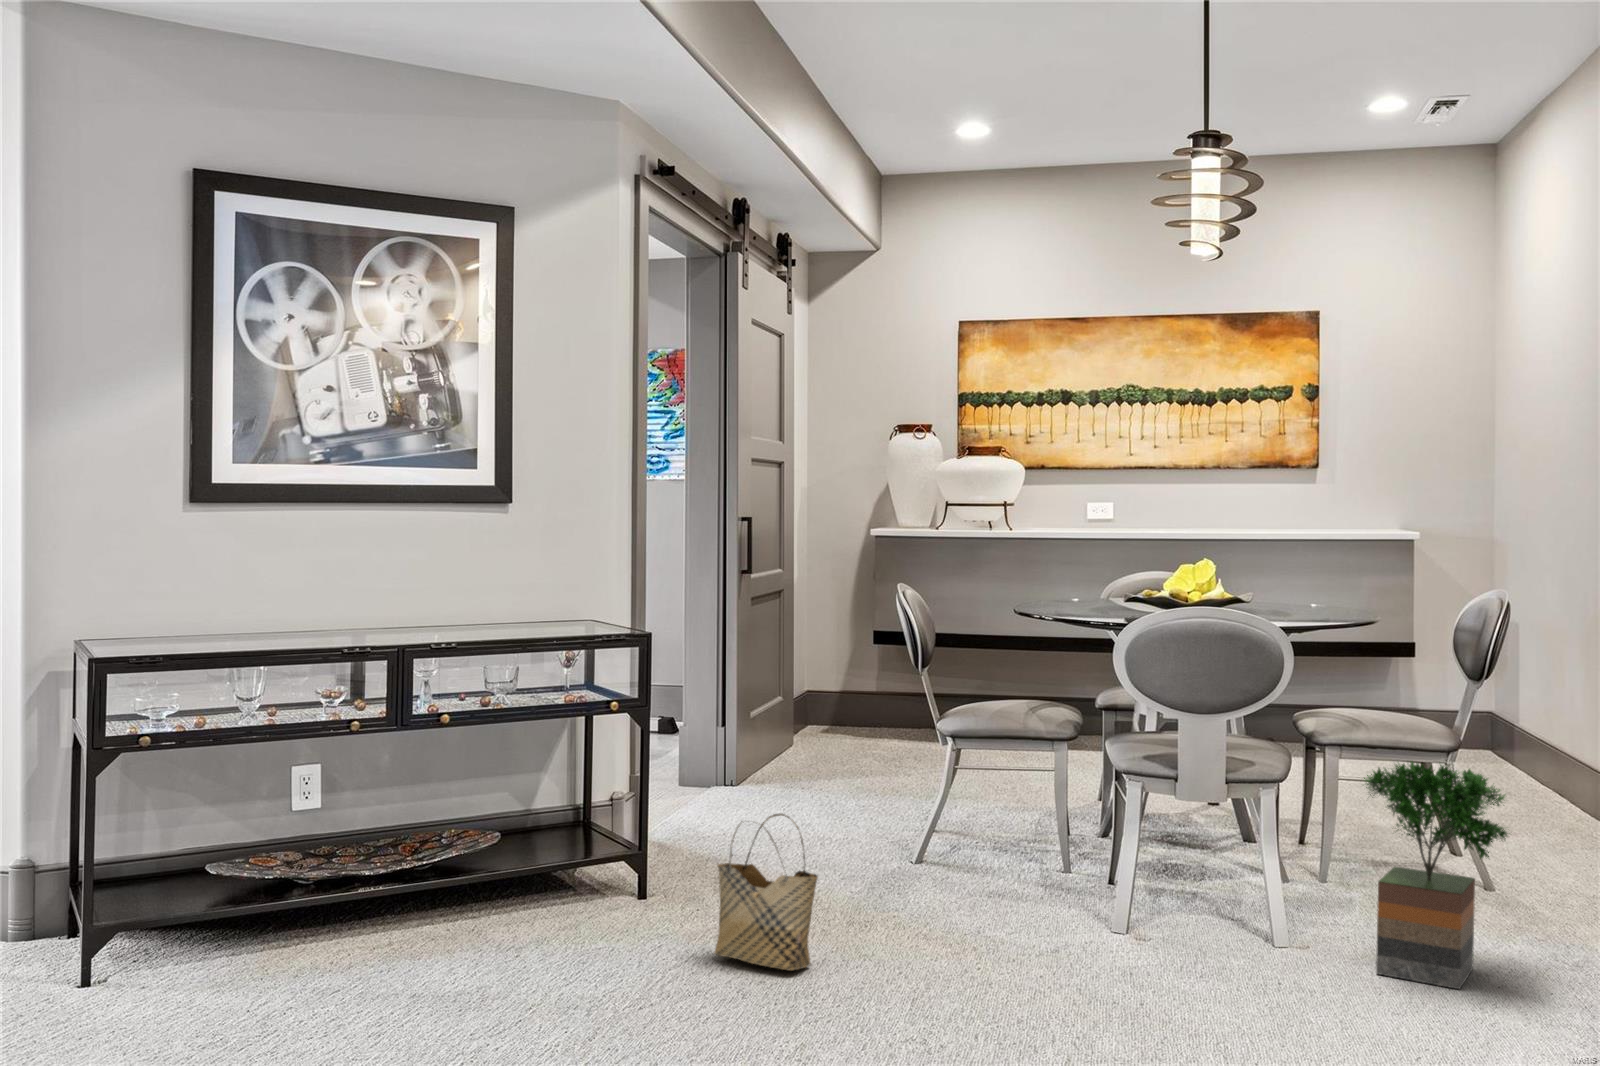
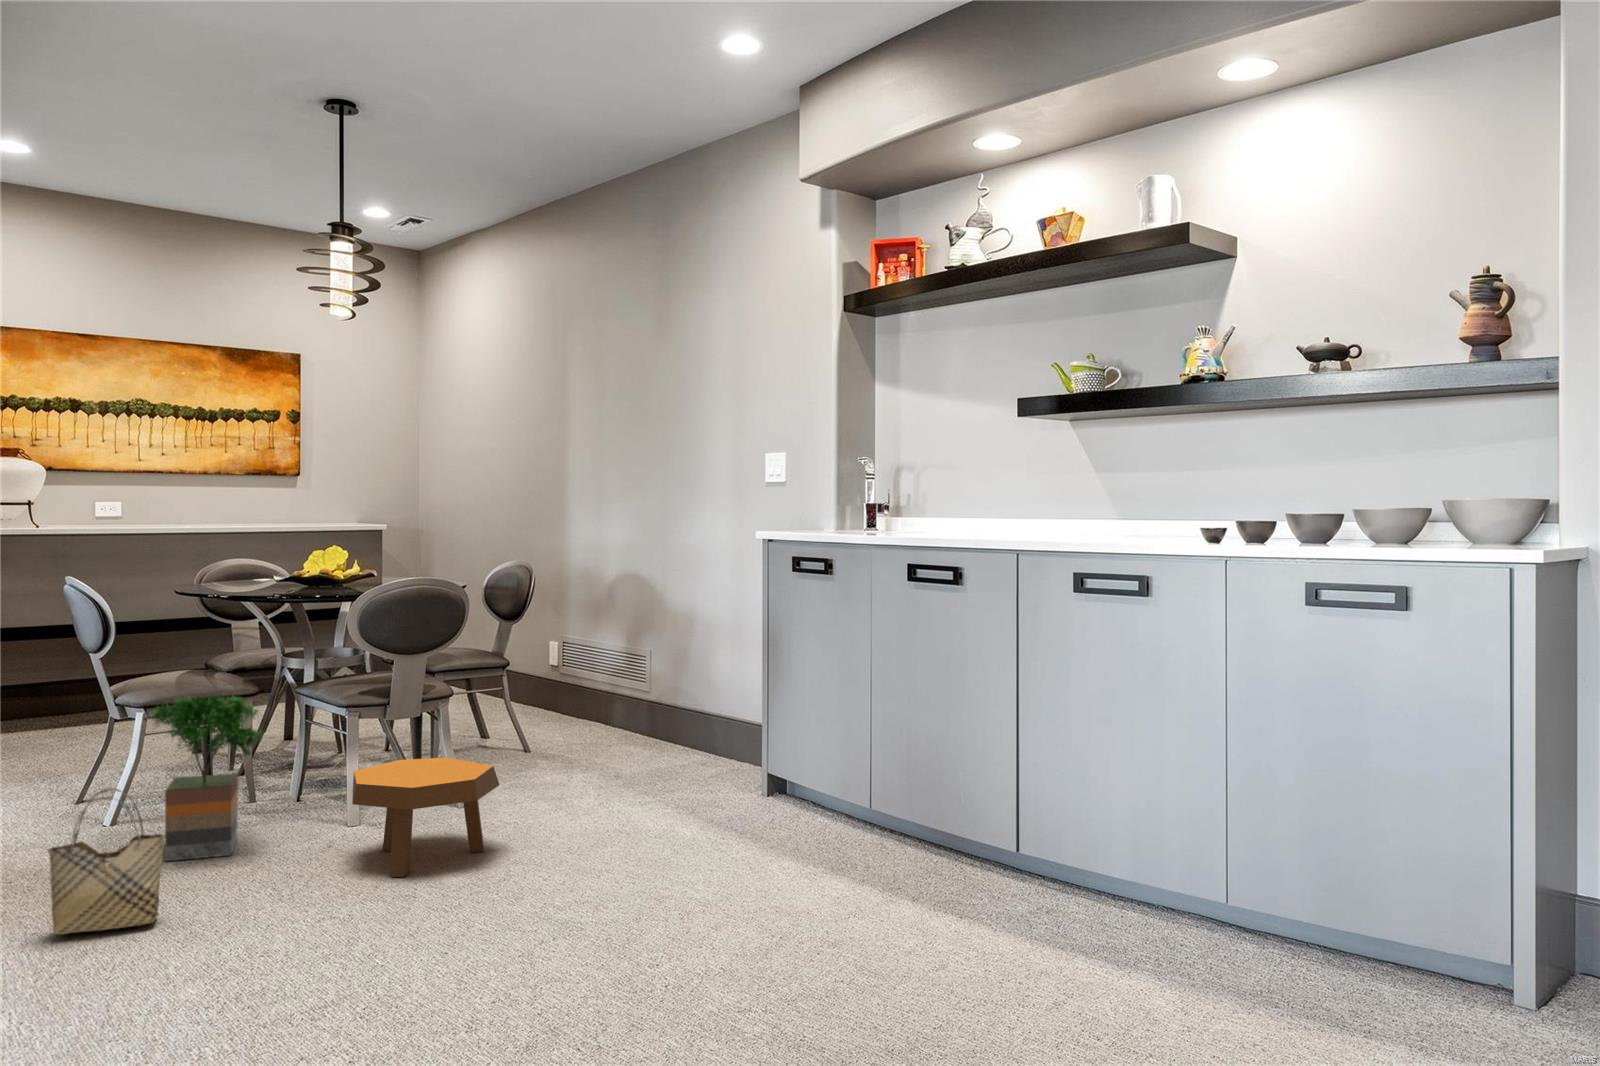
potted tree: present [1364,762,1510,989] -> present [151,695,263,861]
footstool: none [1037,851,1242,1007] -> present [352,757,499,877]

